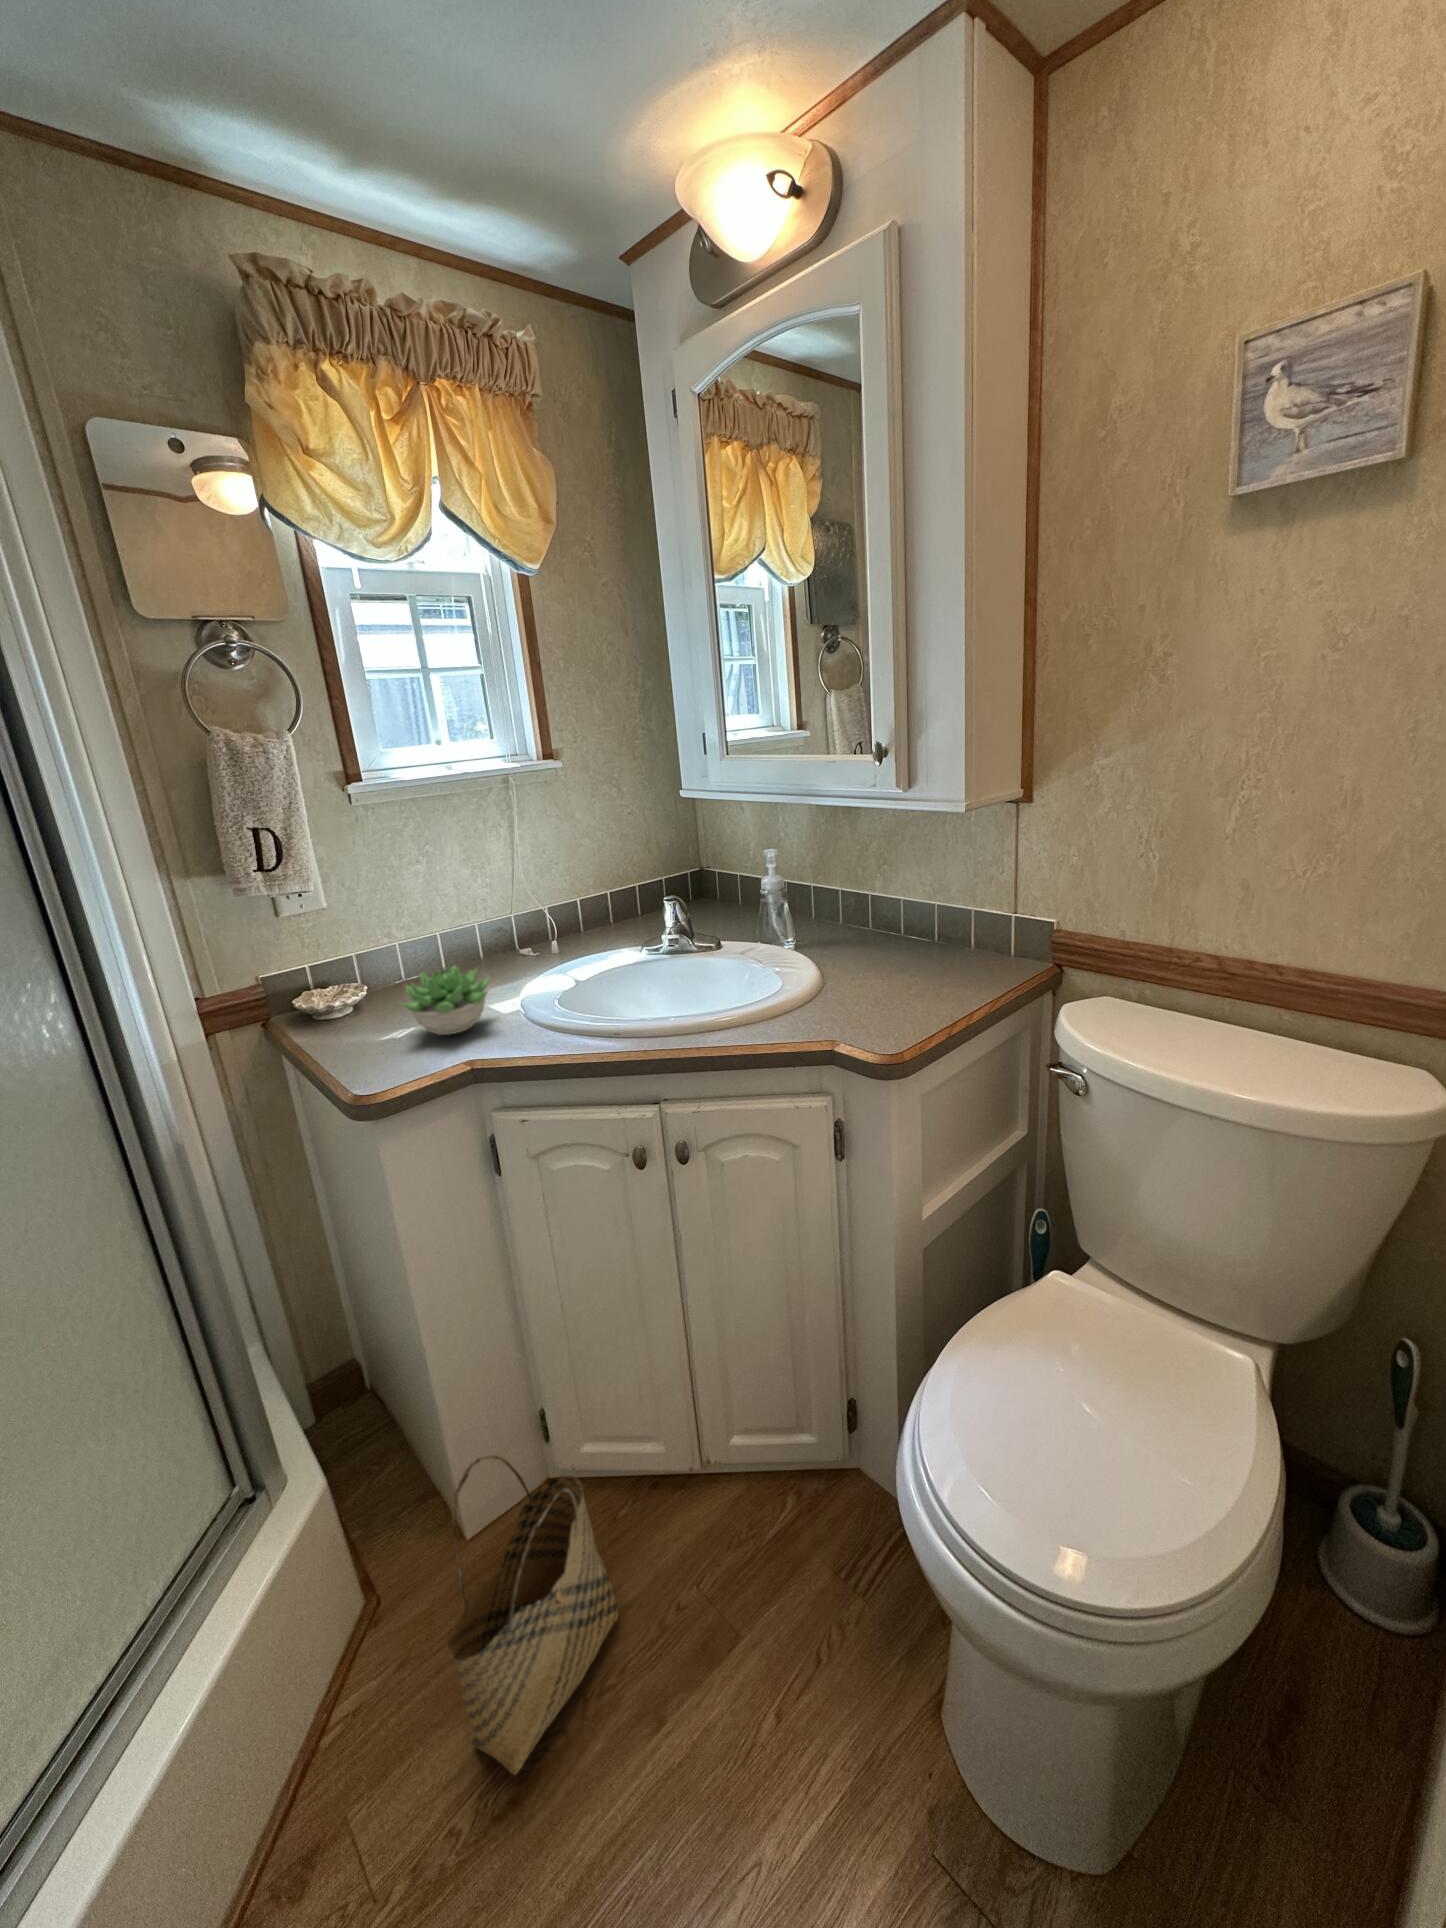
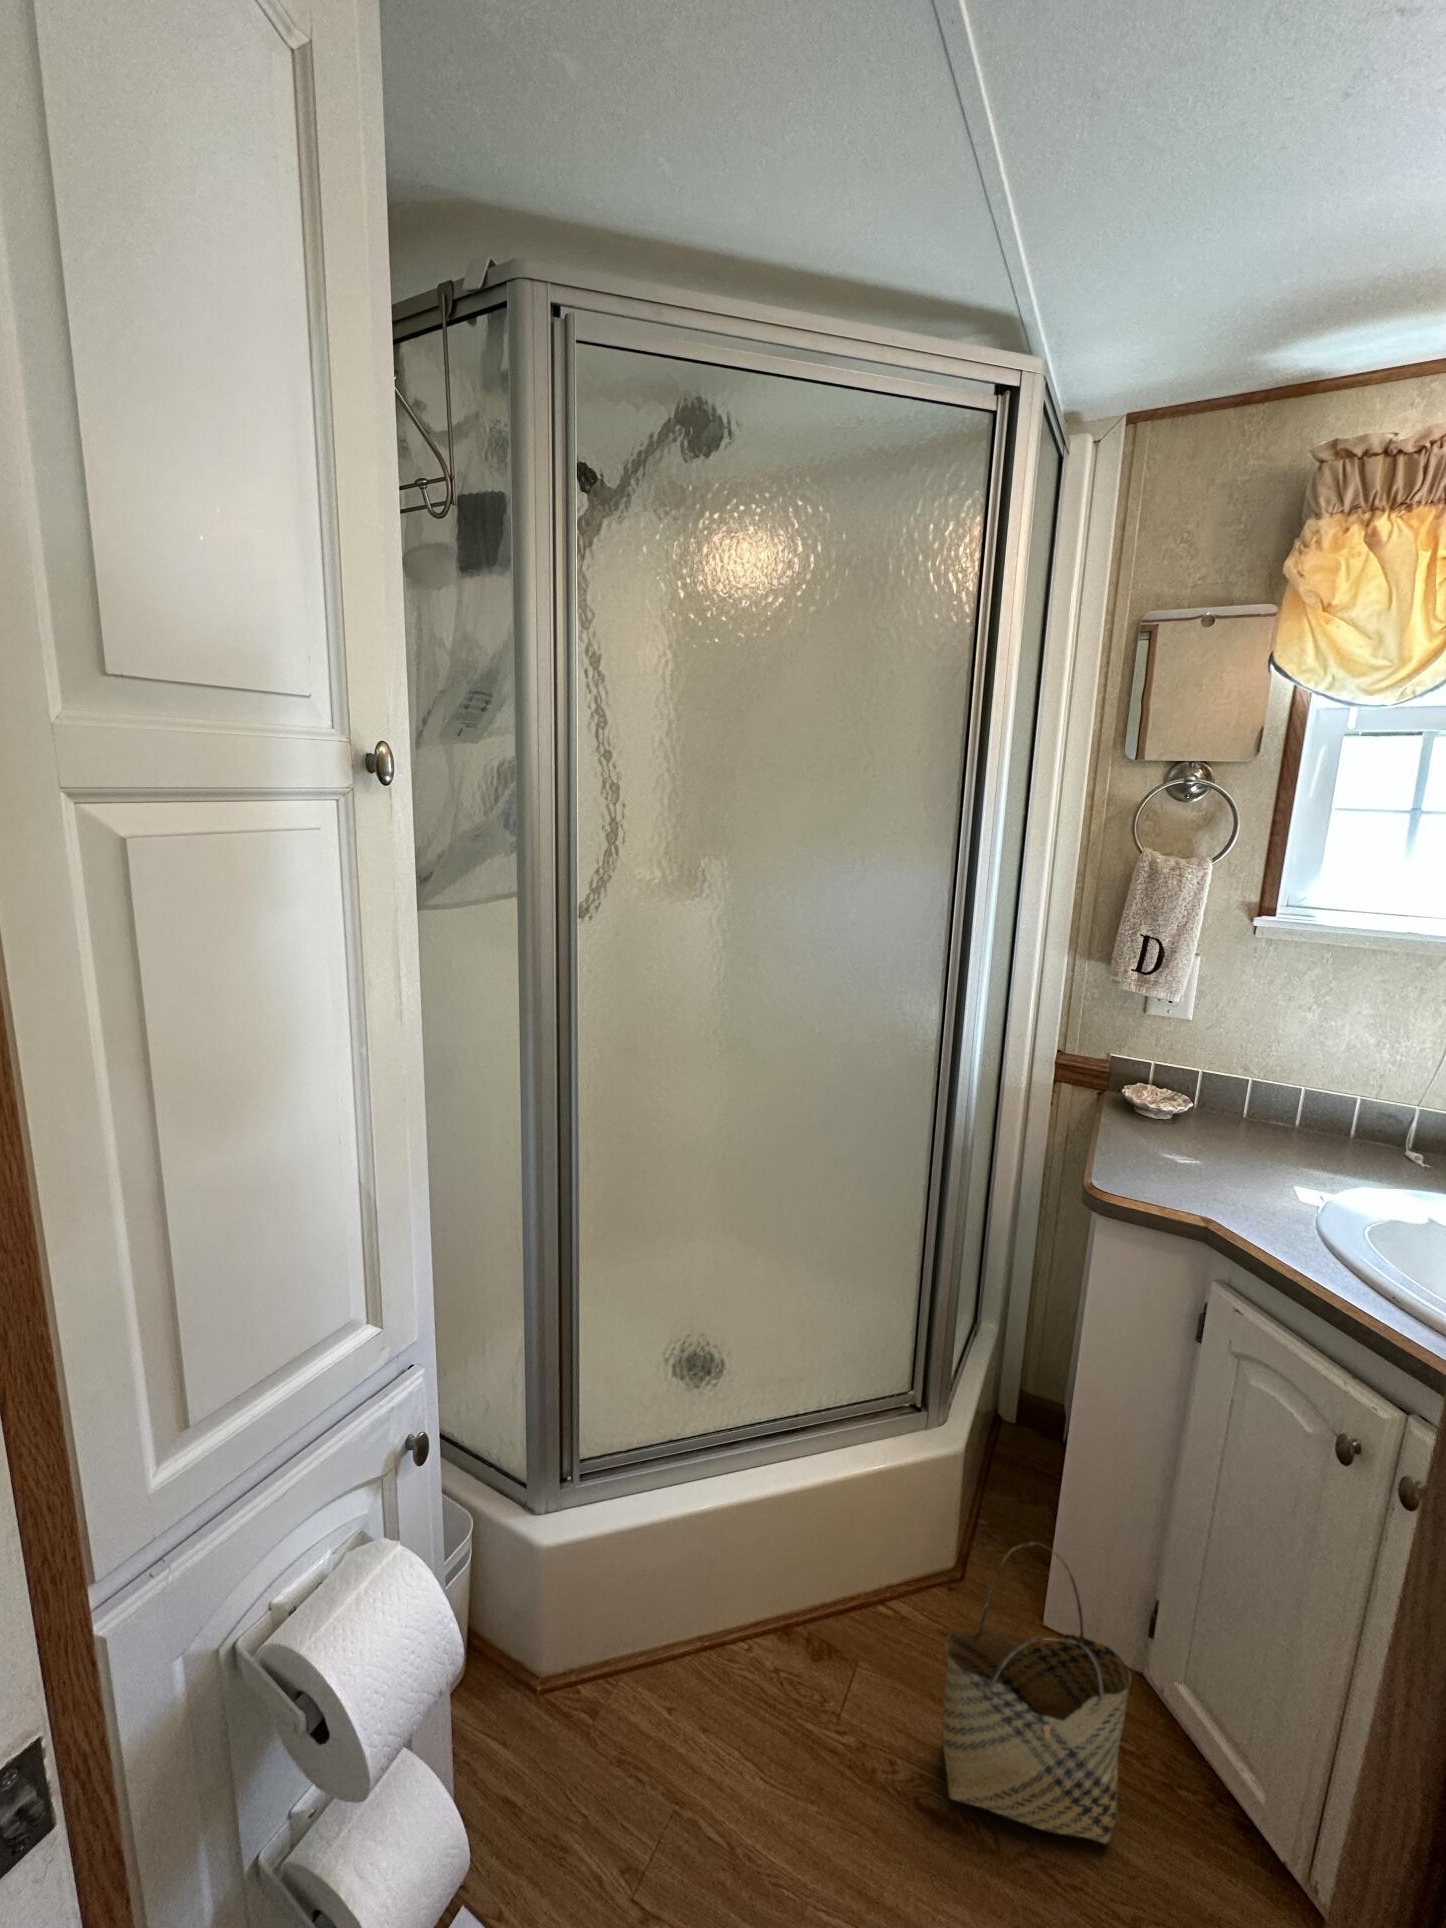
succulent plant: present [402,966,490,1035] -> none [1178,1116,1293,1192]

